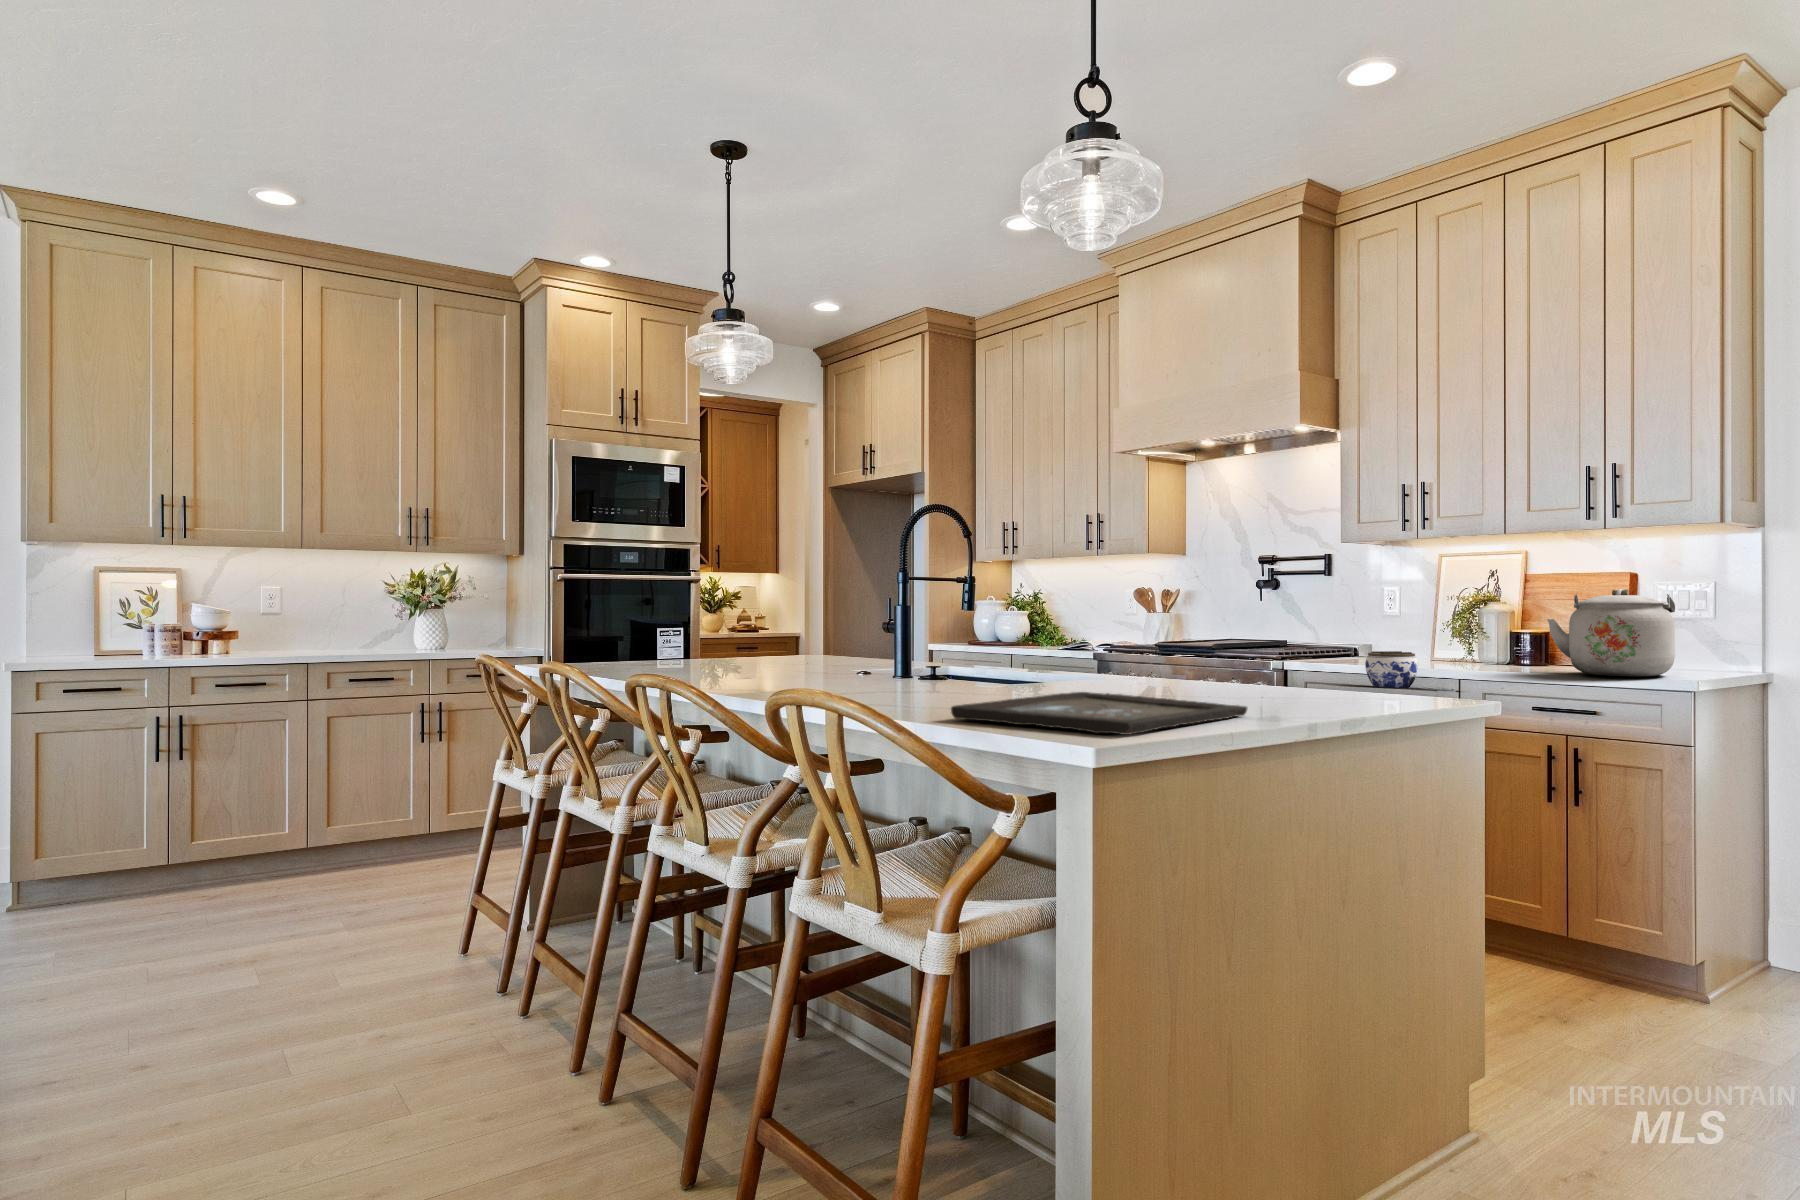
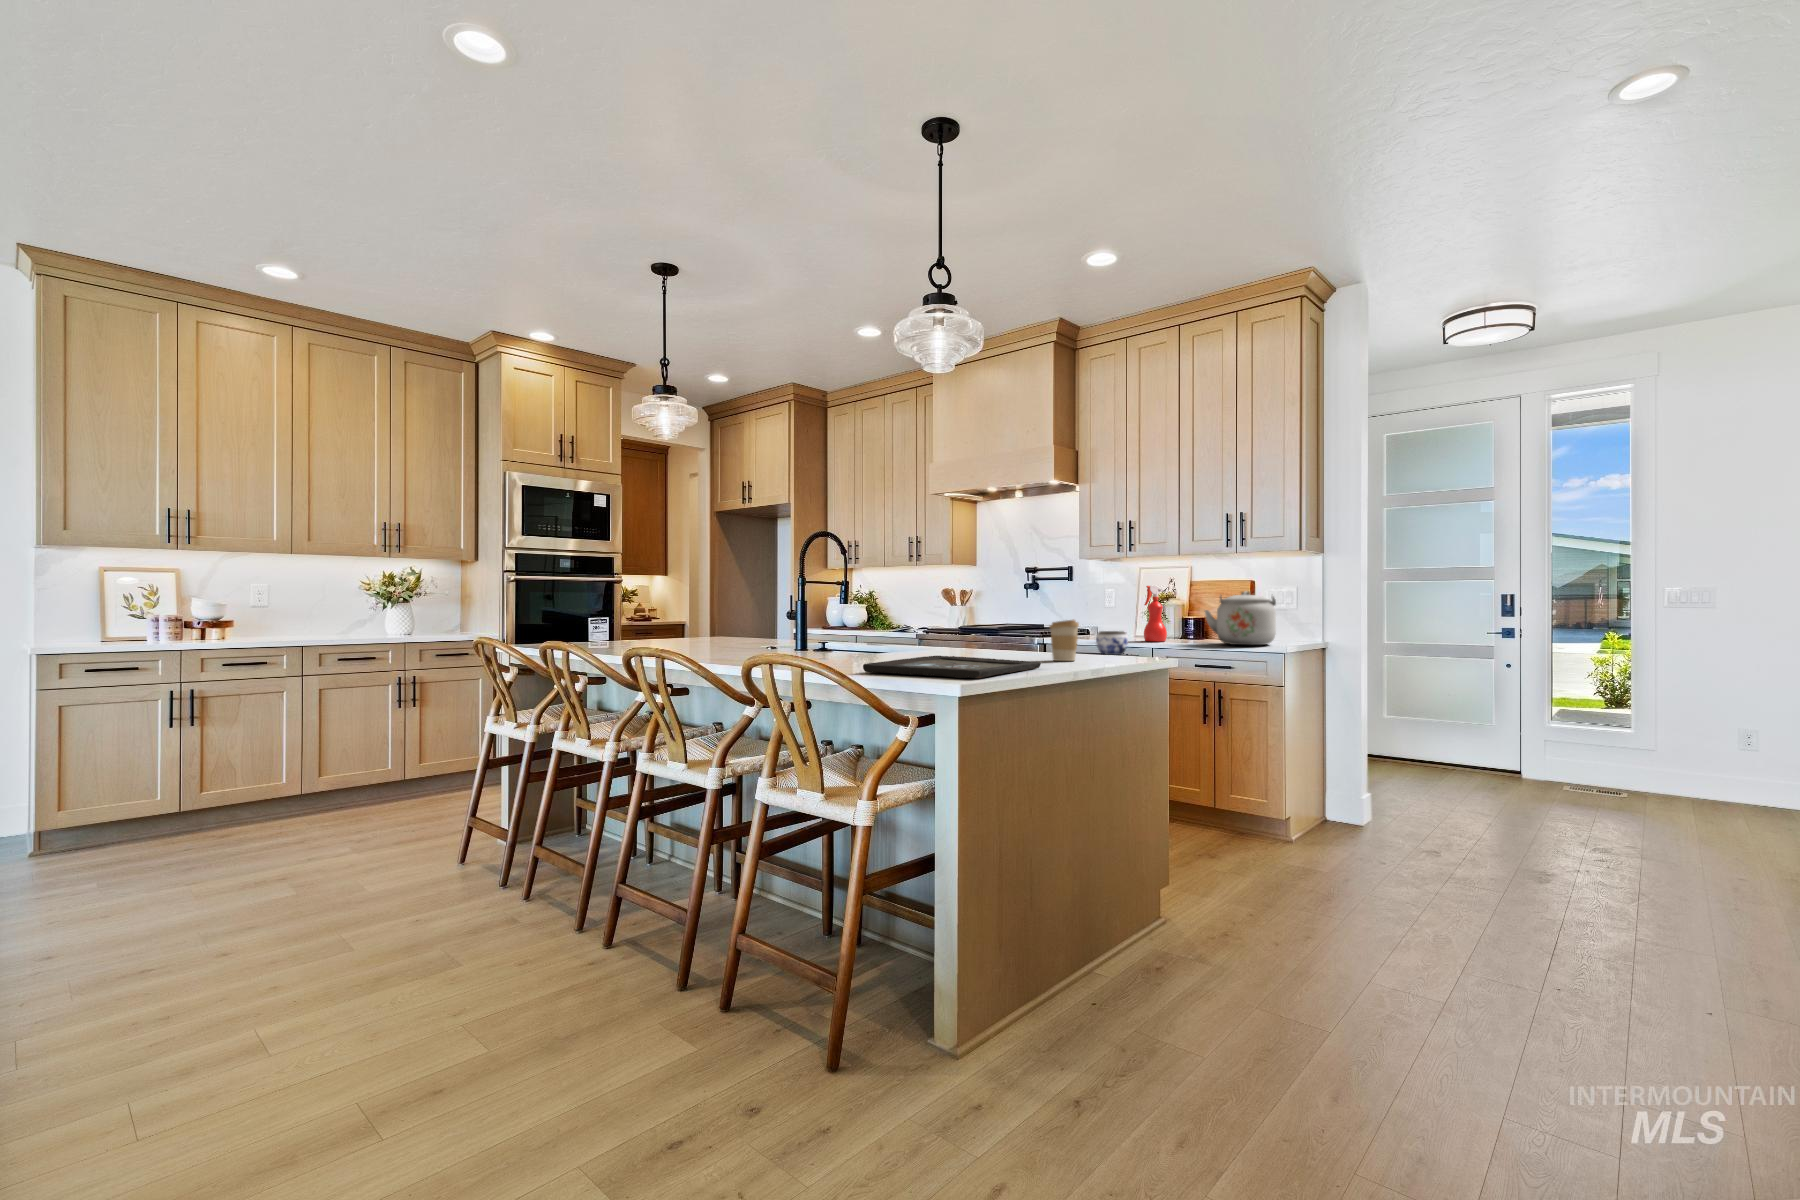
spray bottle: none [1445,581,1484,668] -> present [1144,586,1167,642]
coffee cup: none [1269,636,1320,703] -> present [1049,619,1079,661]

